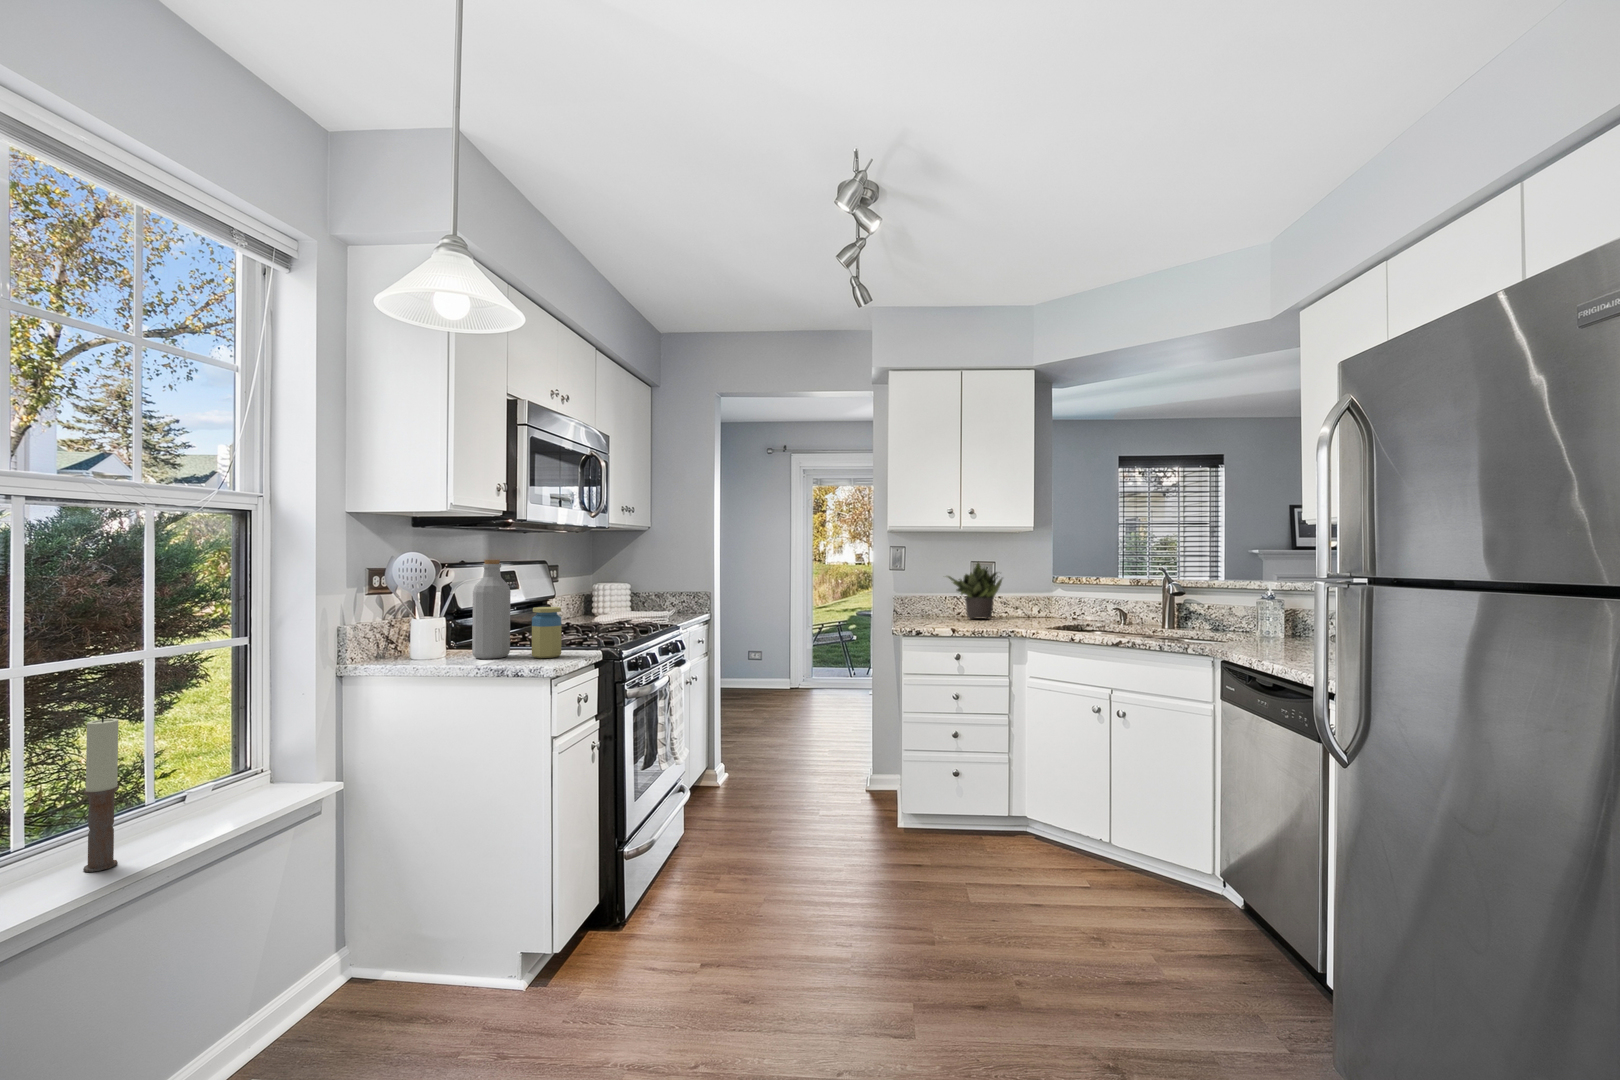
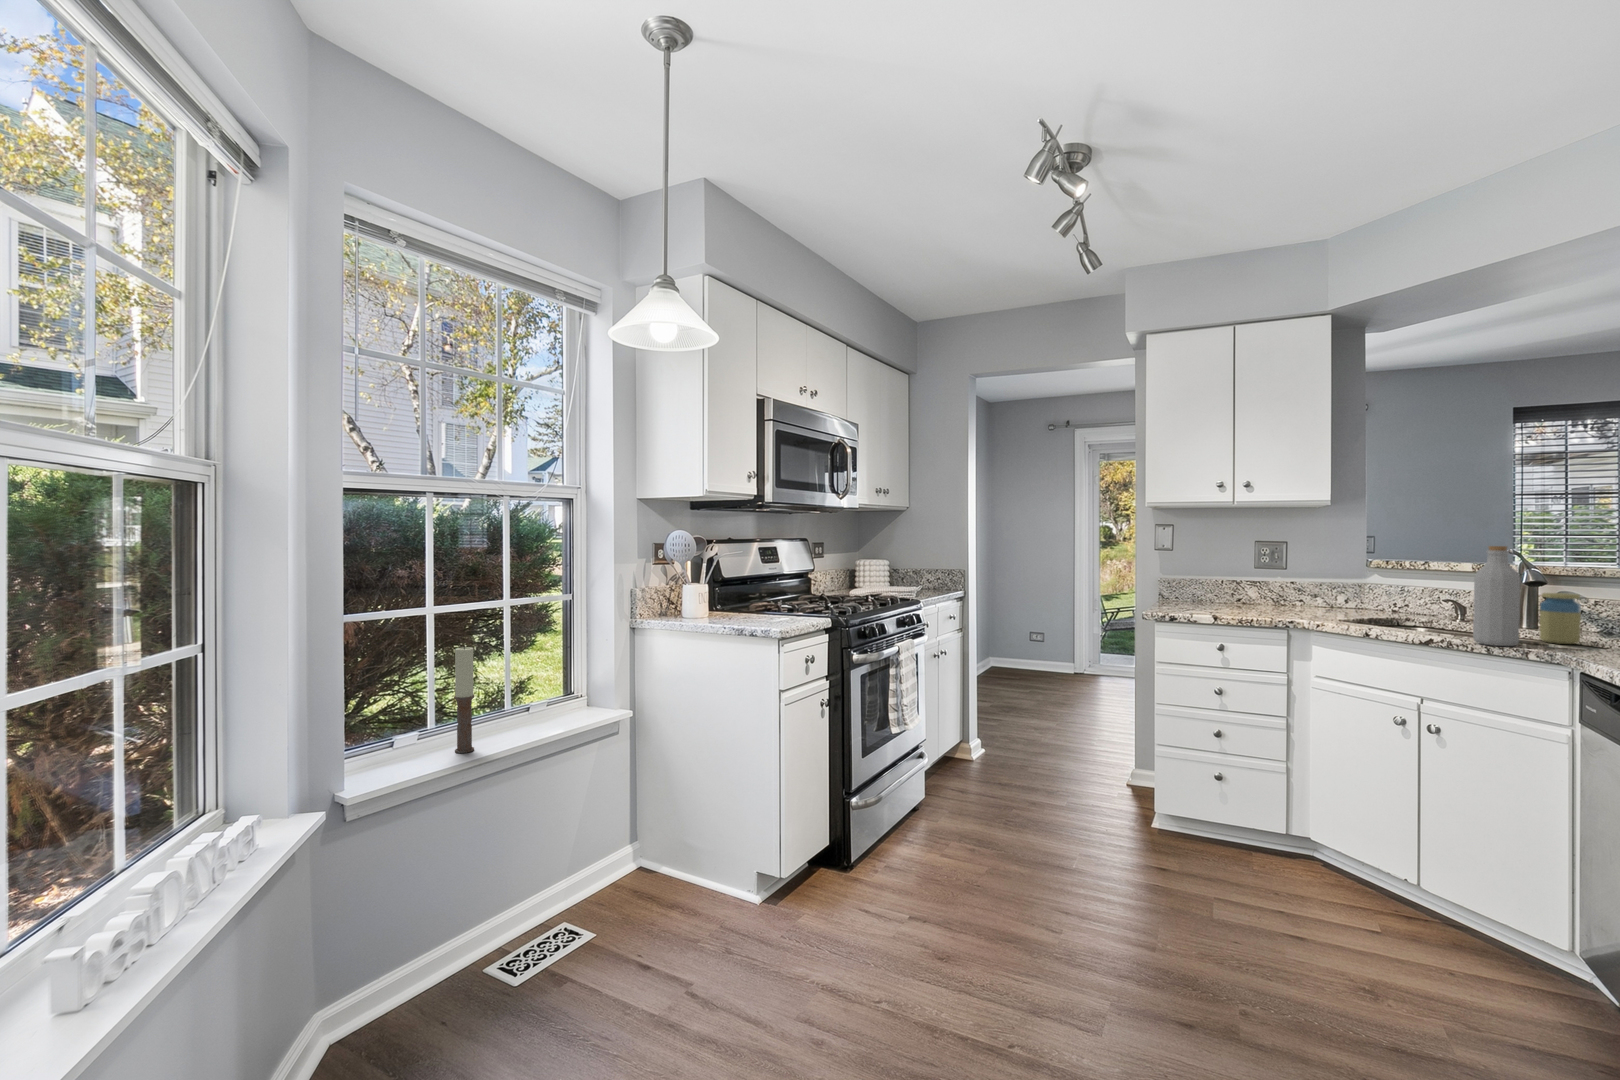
bottle: present [472,560,511,659] -> present [1473,546,1521,646]
potted plant: present [947,562,1002,618] -> none [1219,542,1298,607]
jar: present [532,607,562,658] -> present [1540,593,1581,644]

